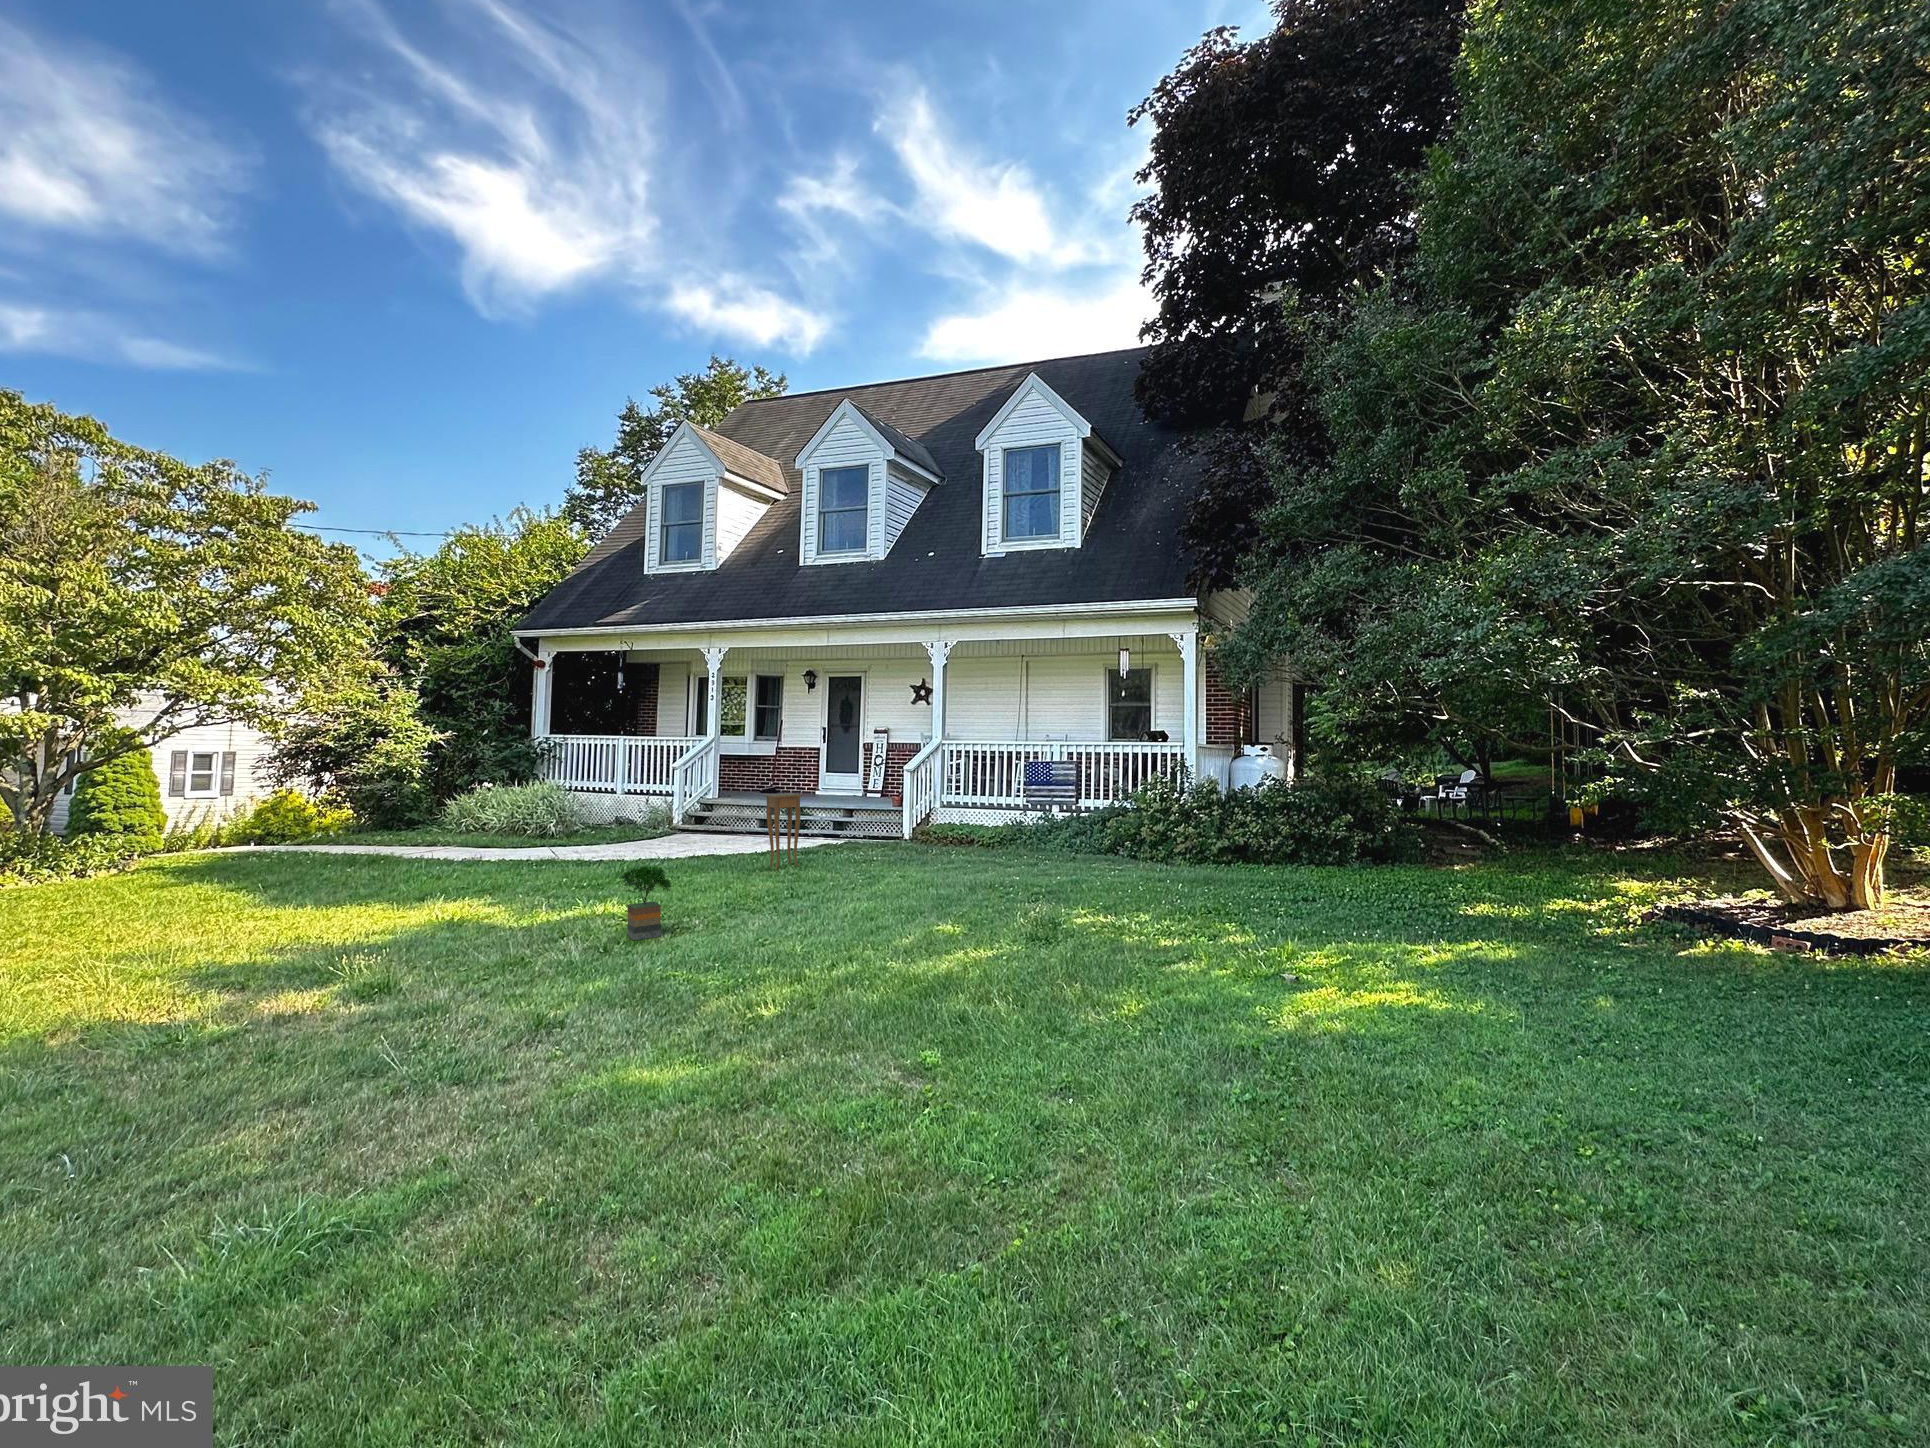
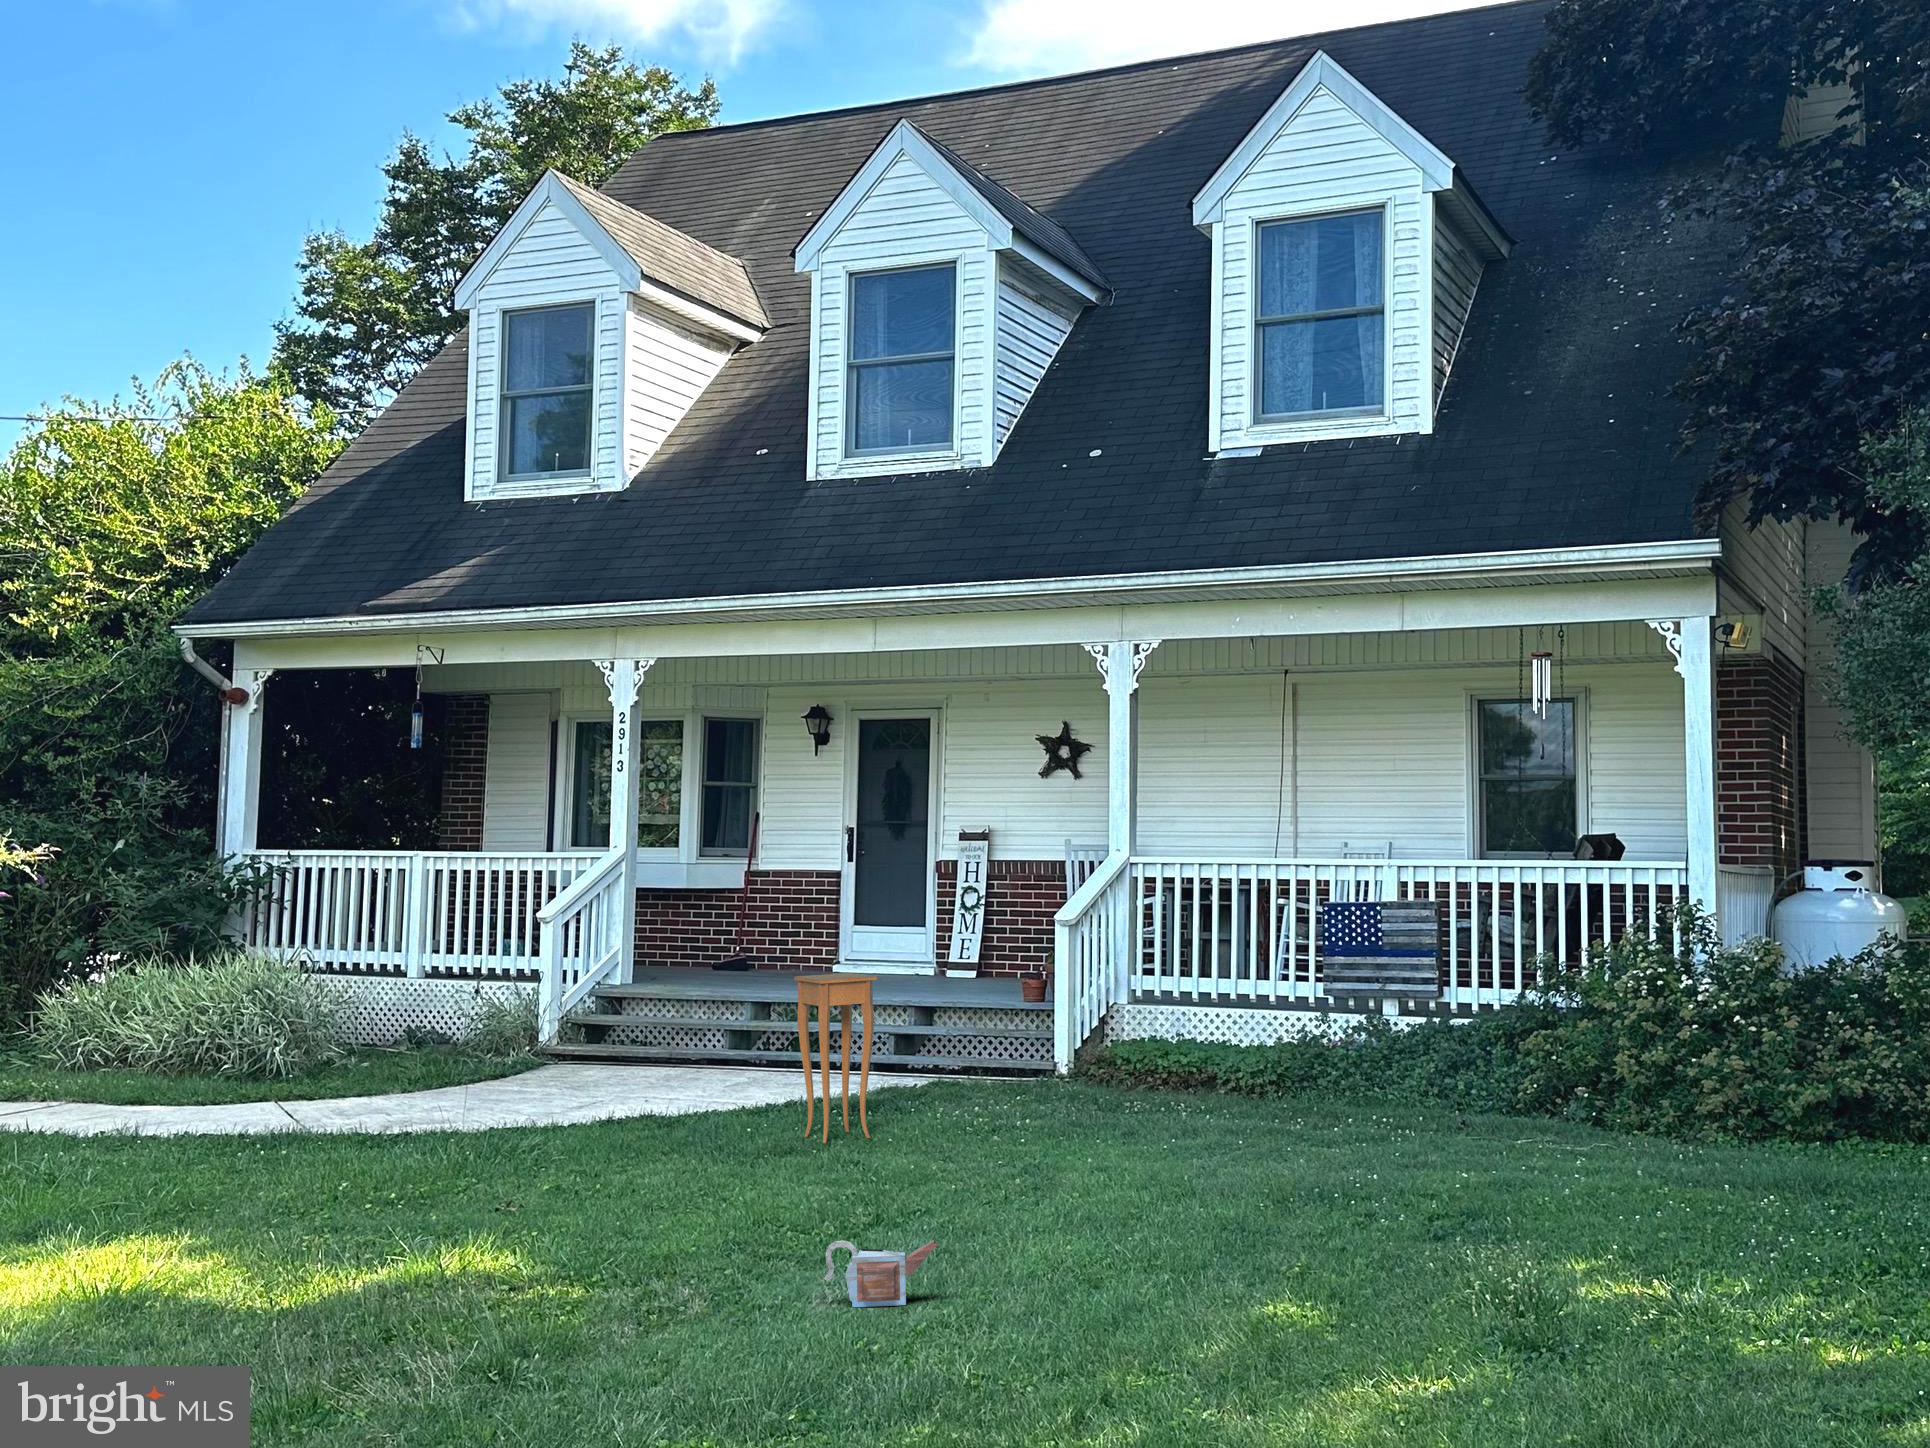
potted tree: present [621,866,671,940] -> none [560,1136,680,1310]
watering can: none [734,909,785,939] -> present [824,1240,939,1307]

